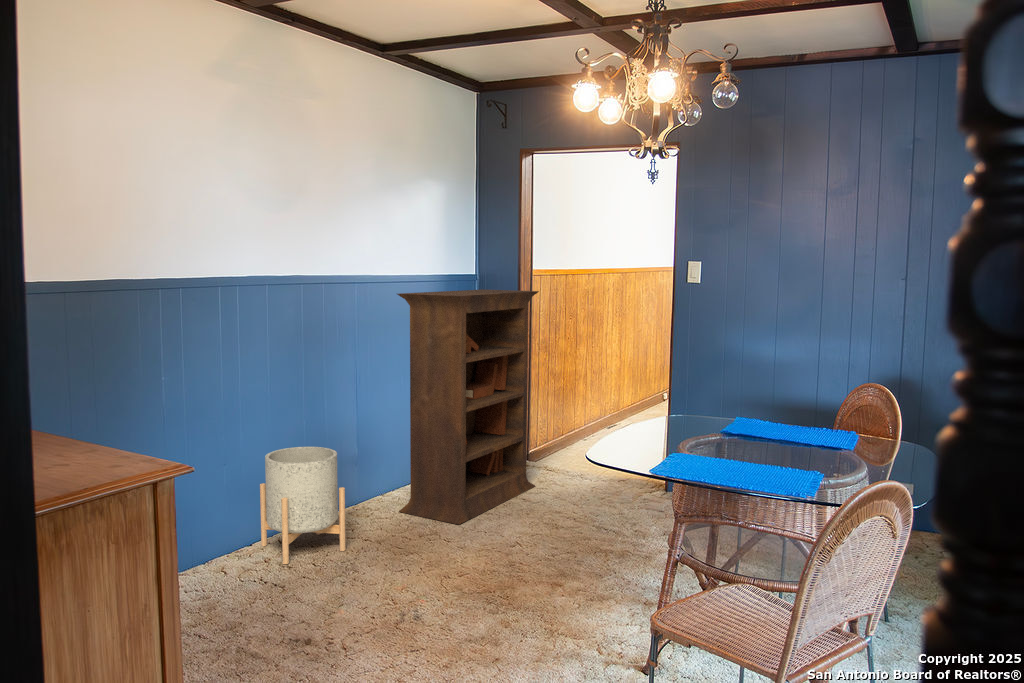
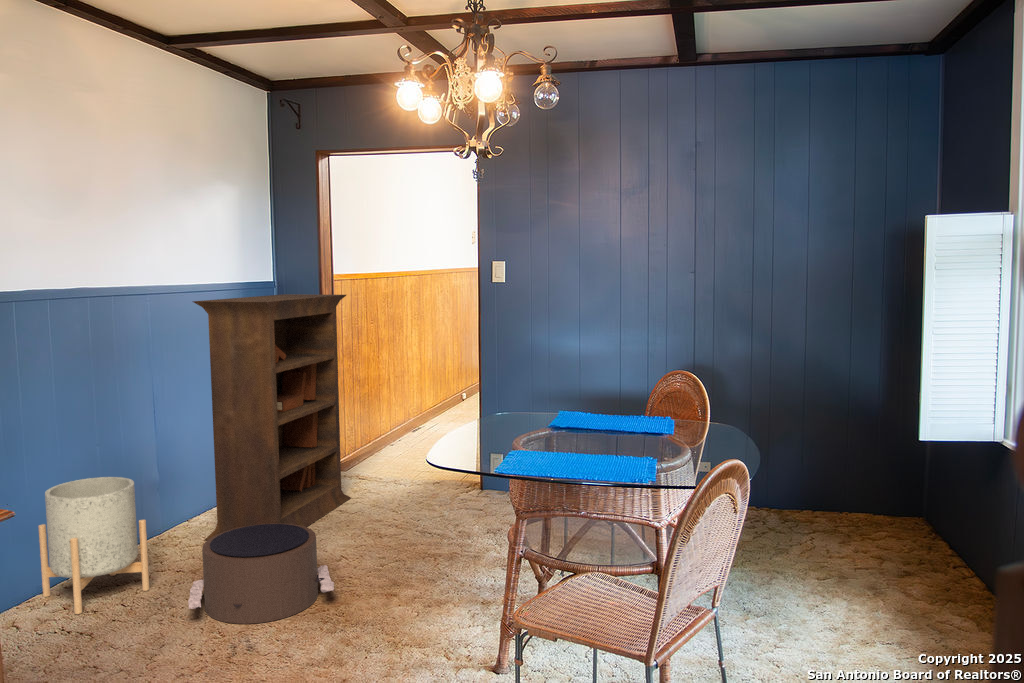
pouf: none [372,502,502,593] -> present [188,523,334,624]

